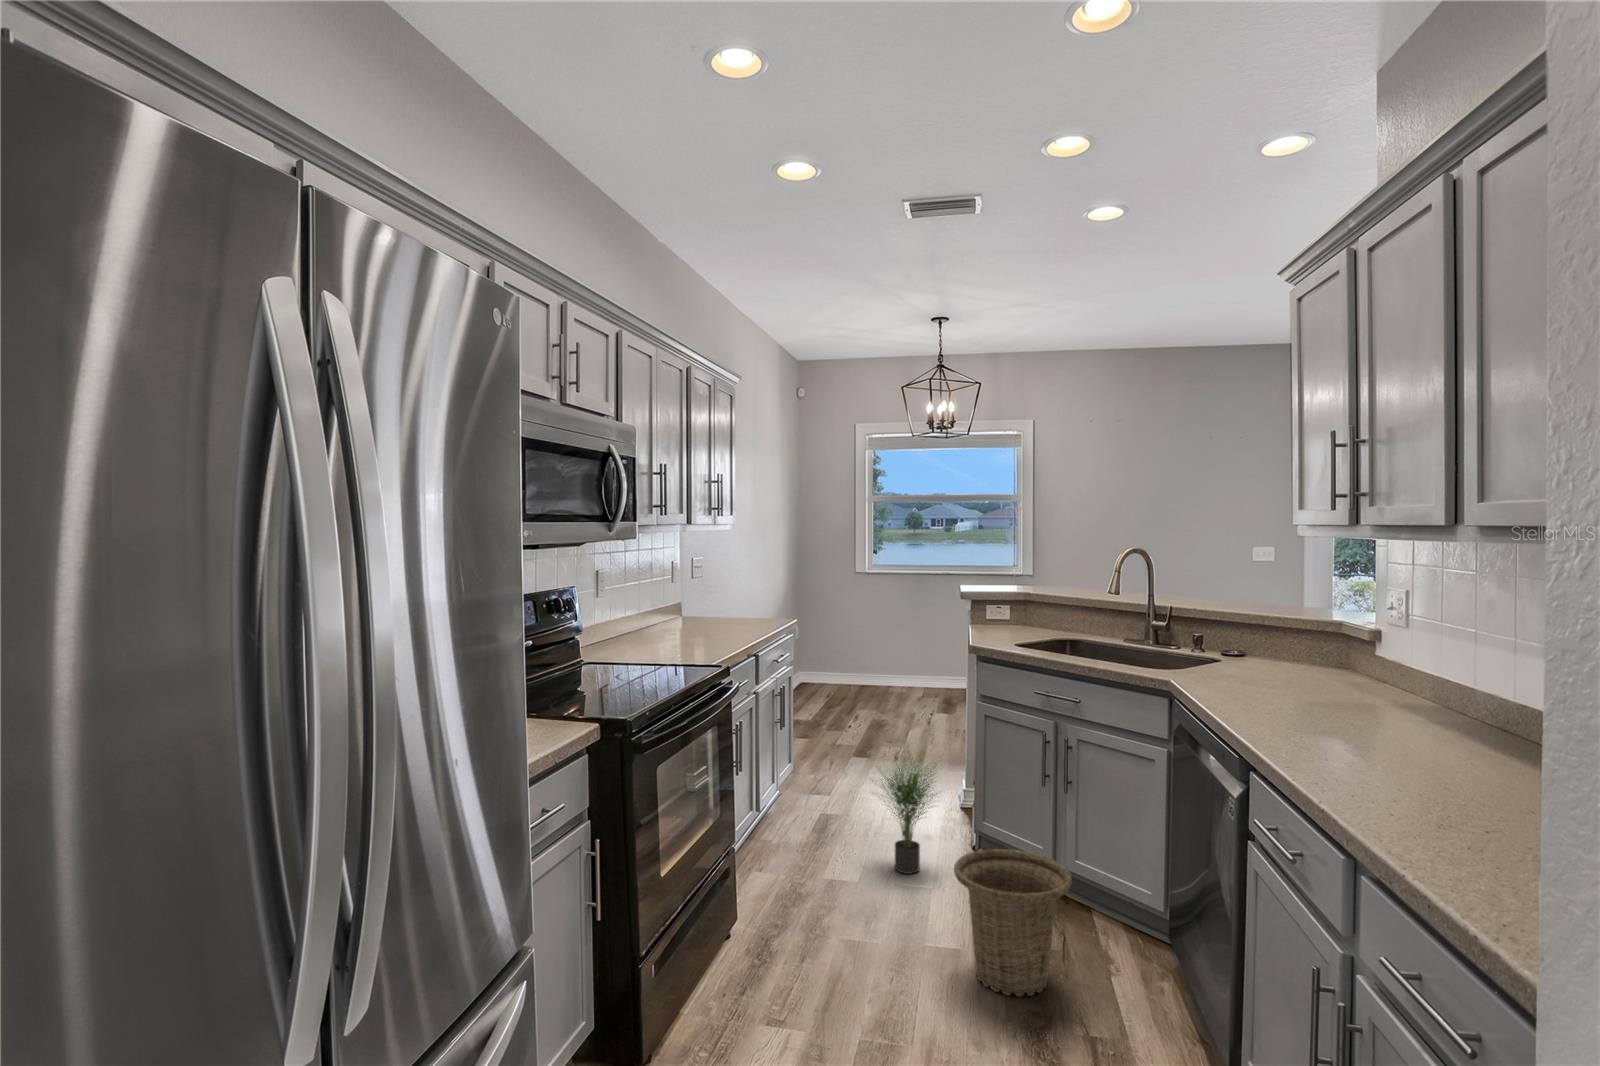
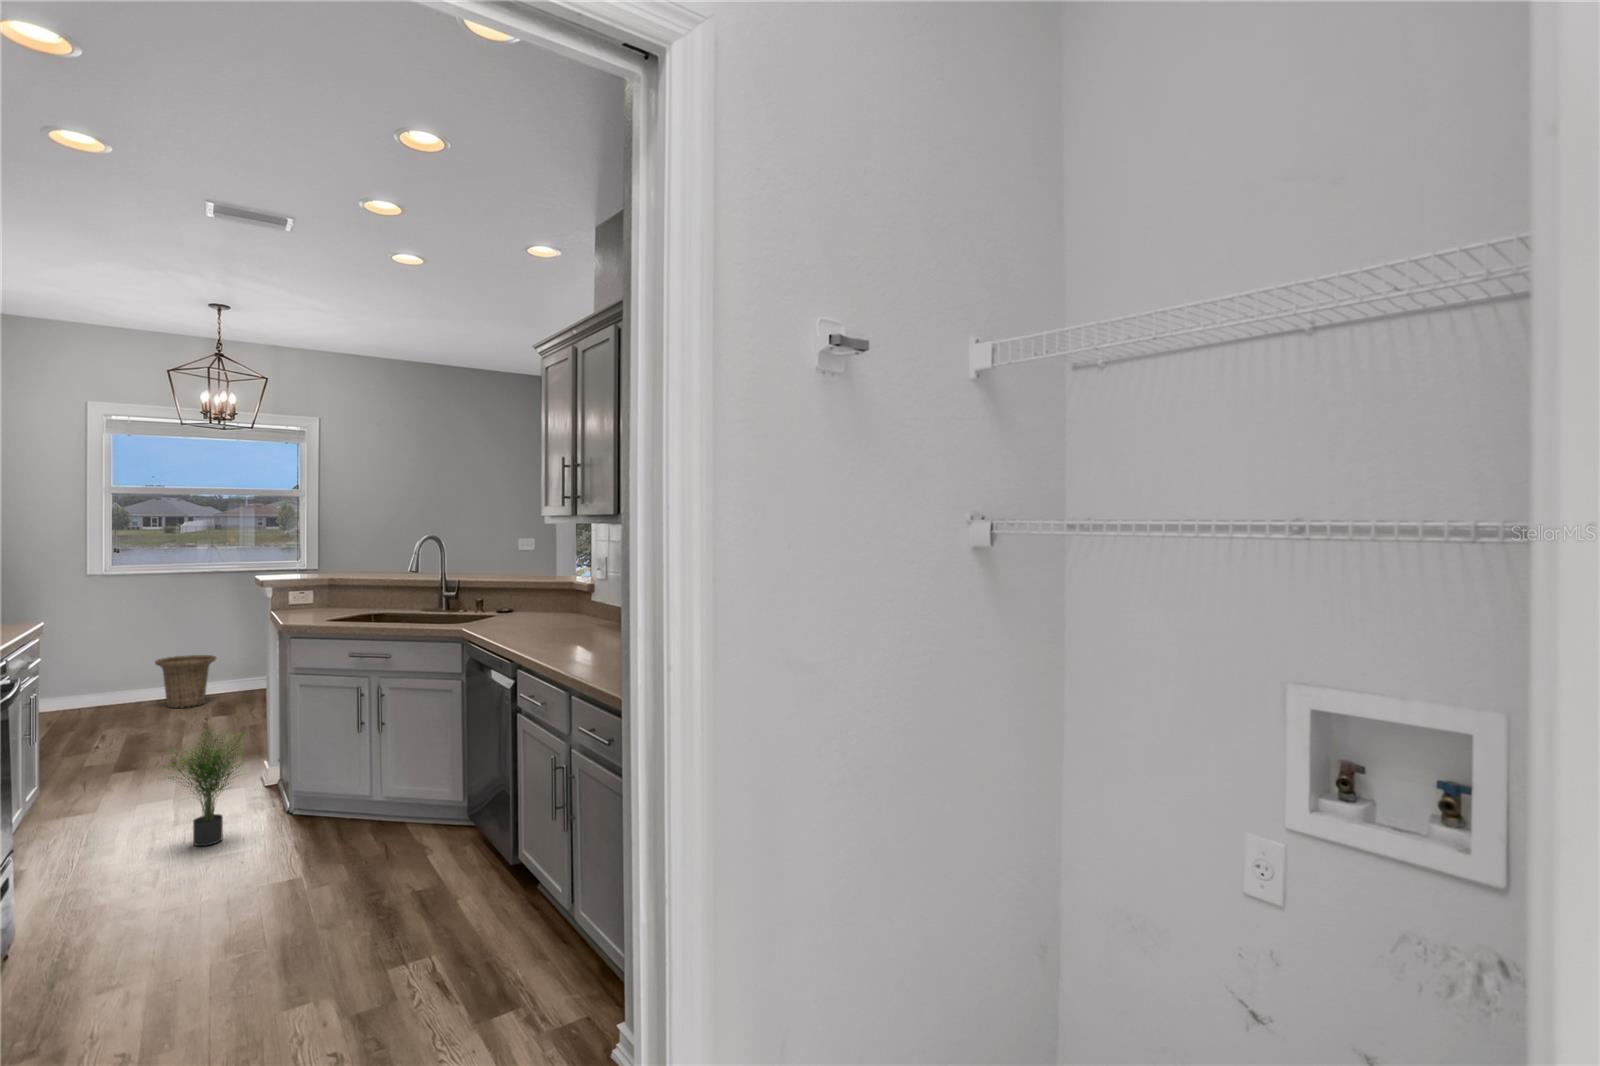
basket: present [954,849,1072,997] -> present [155,655,216,708]

